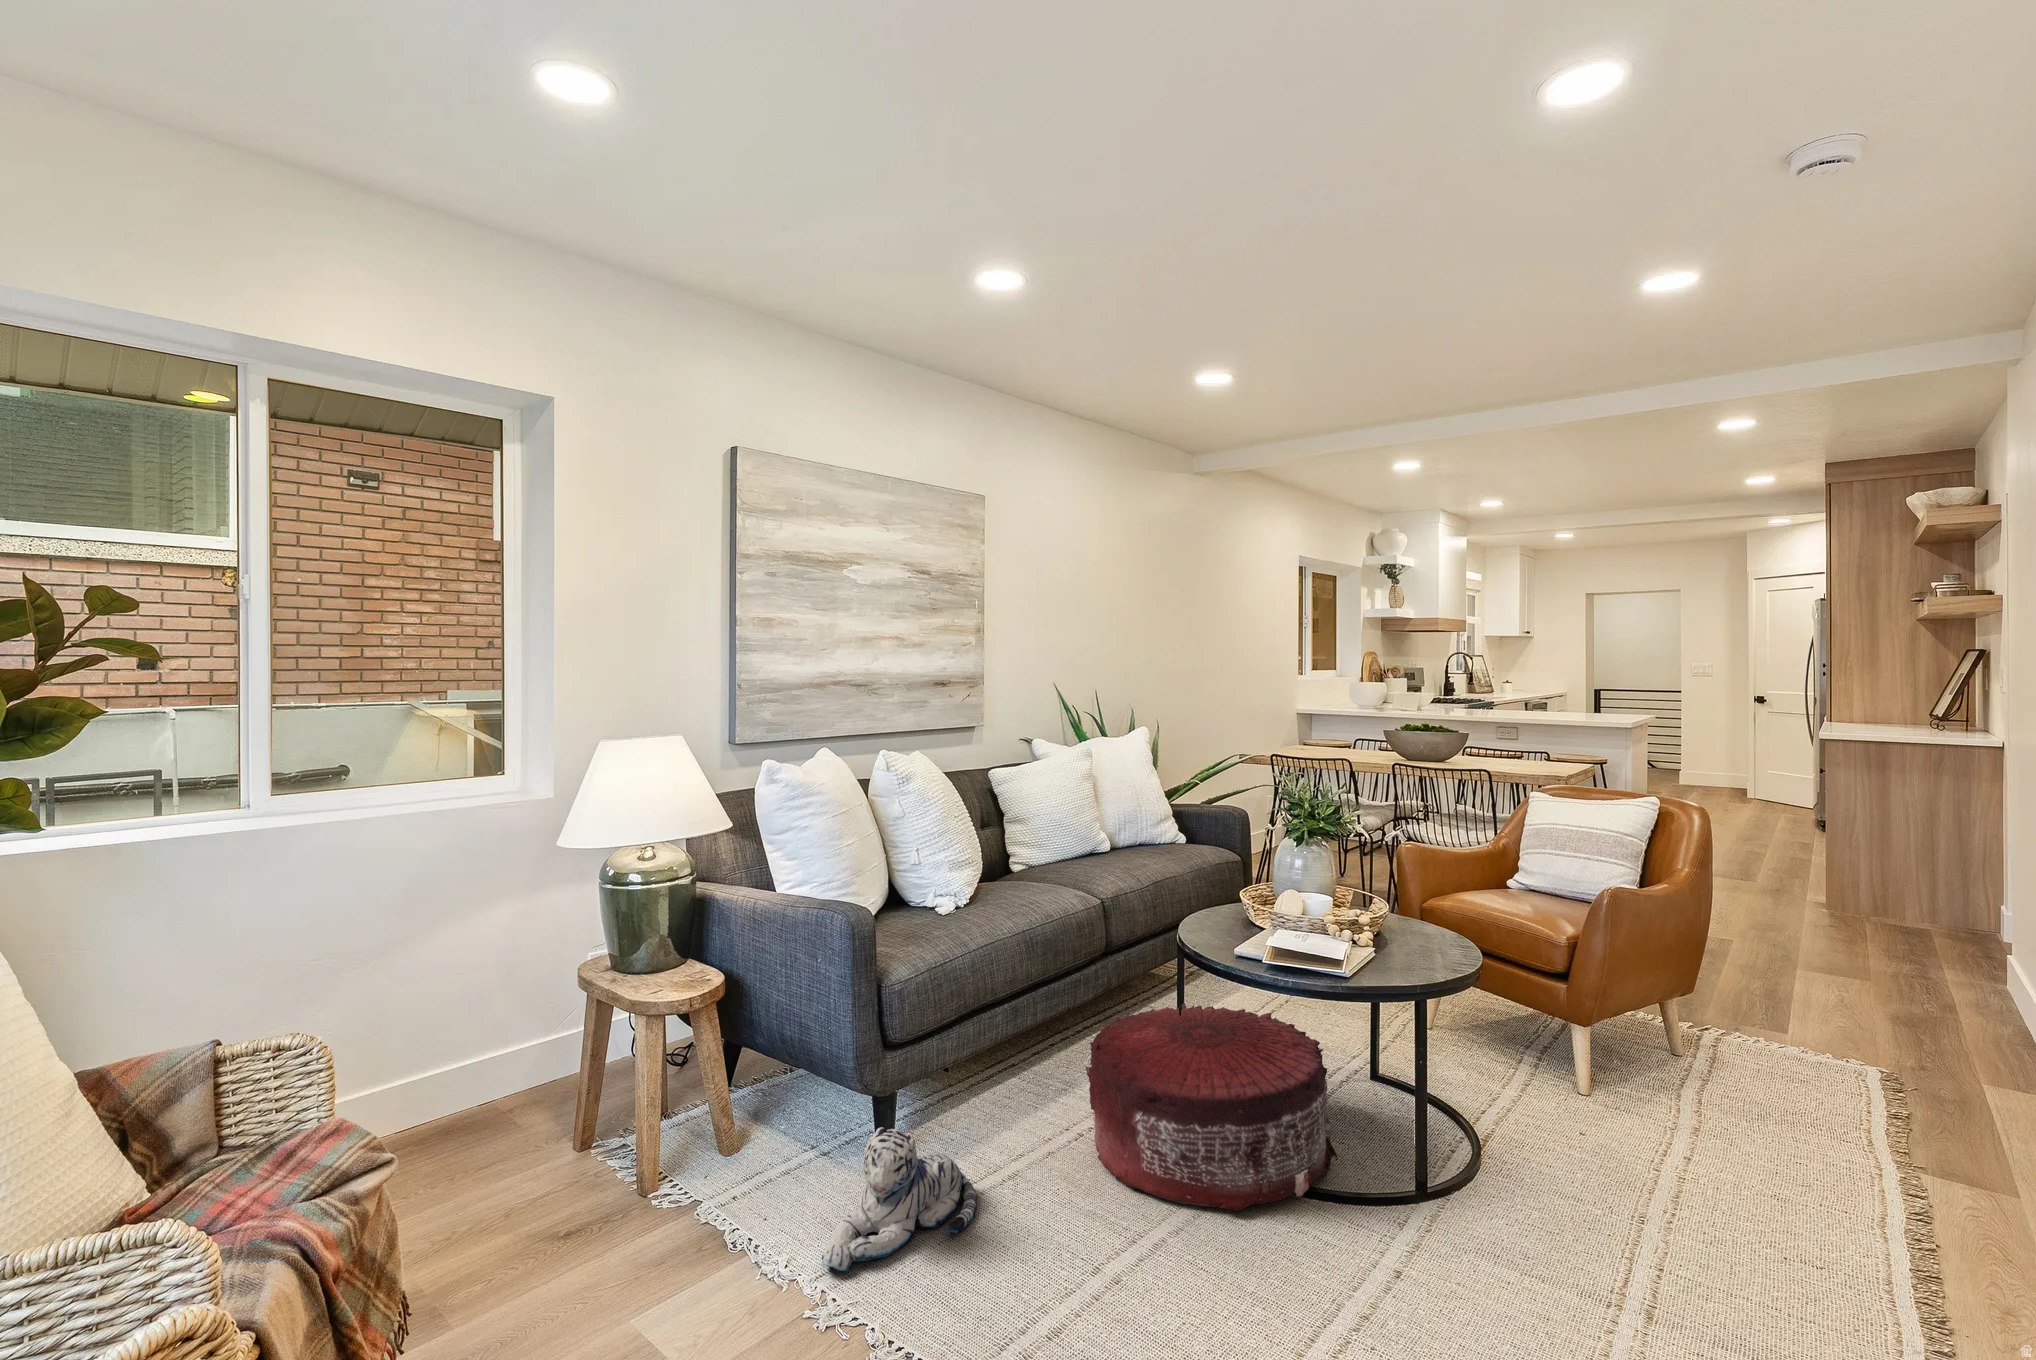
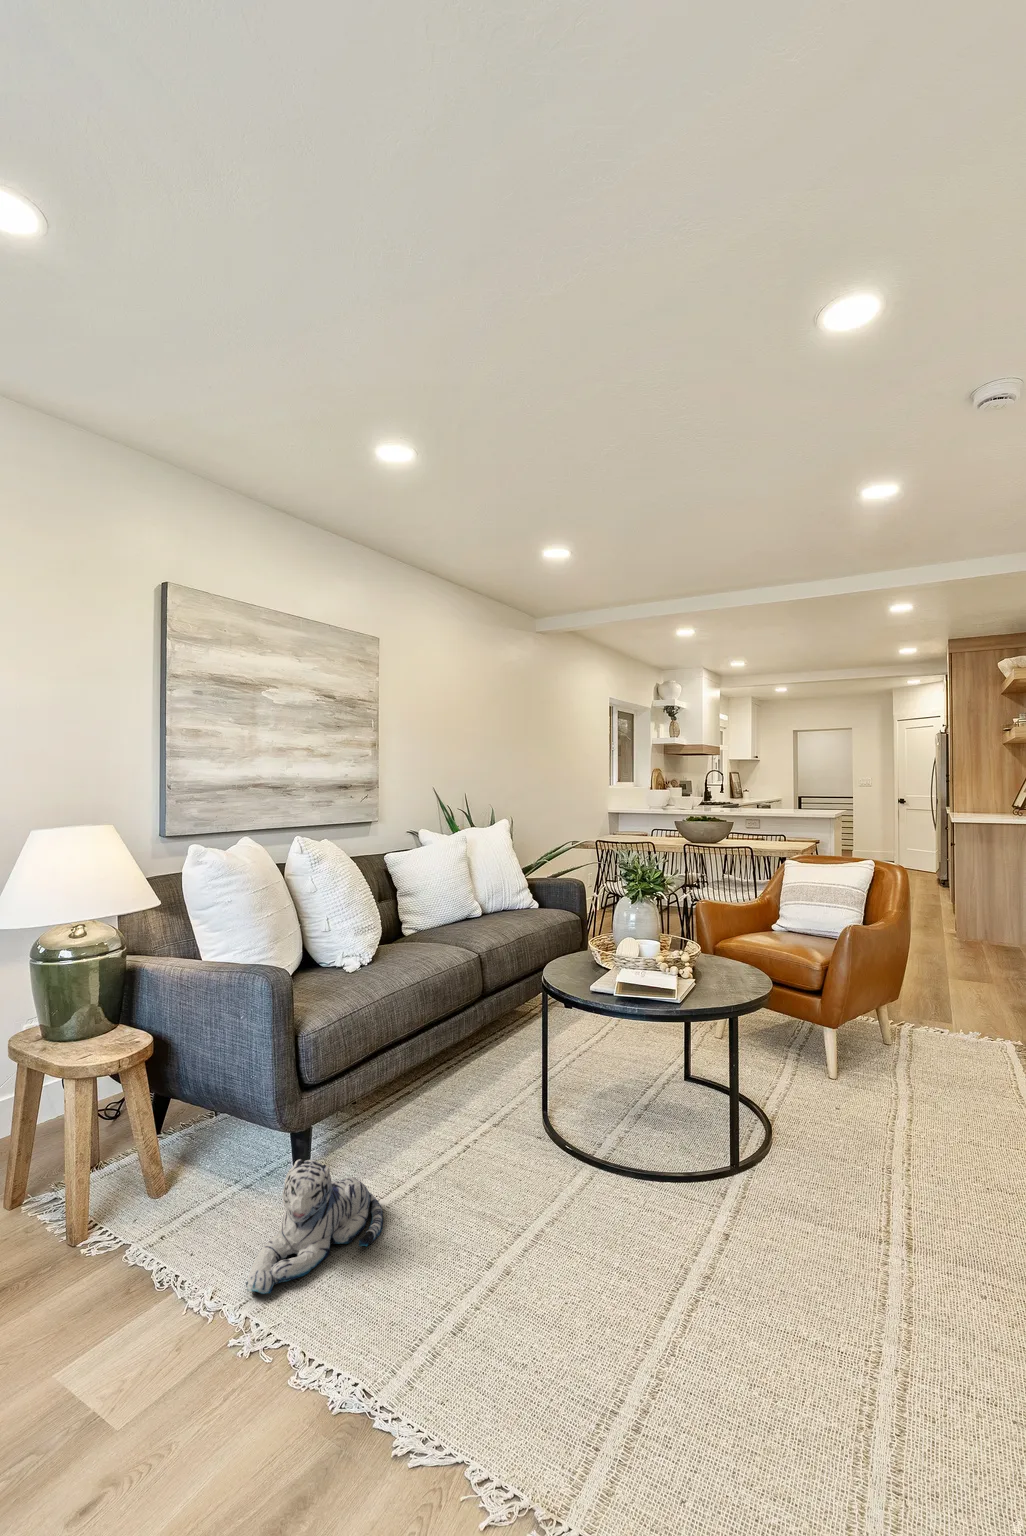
pouf: present [1086,1003,1337,1211] -> none [470,1033,672,1201]

